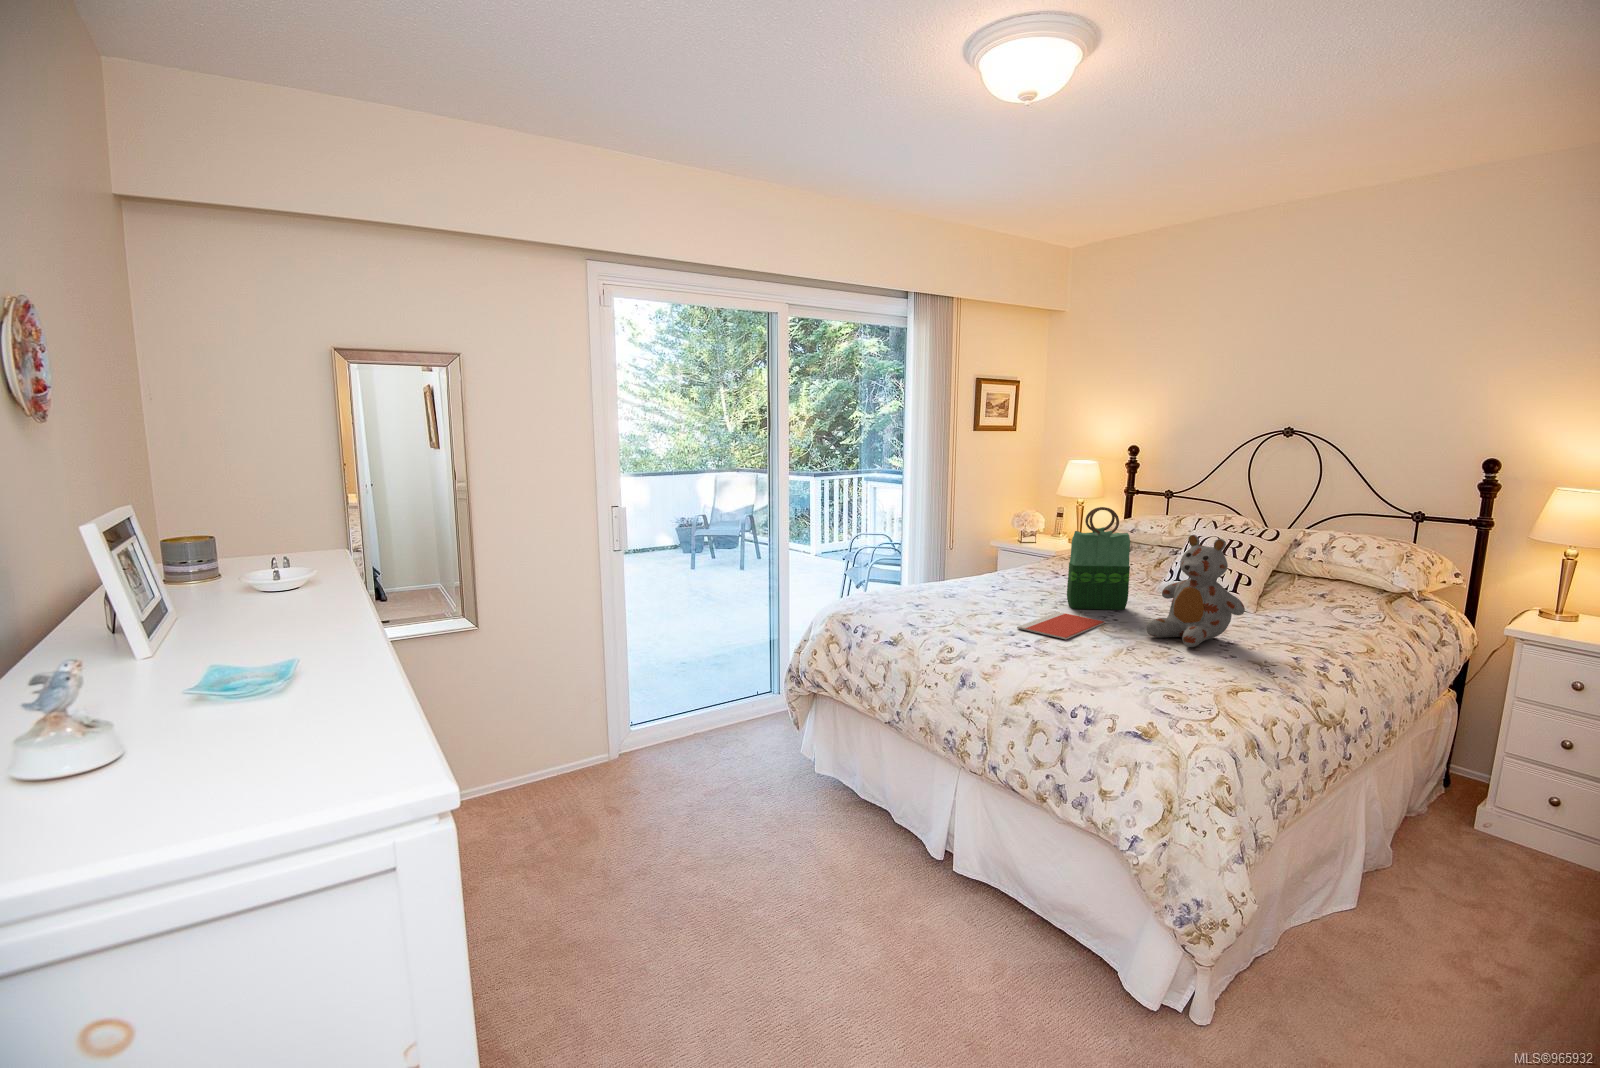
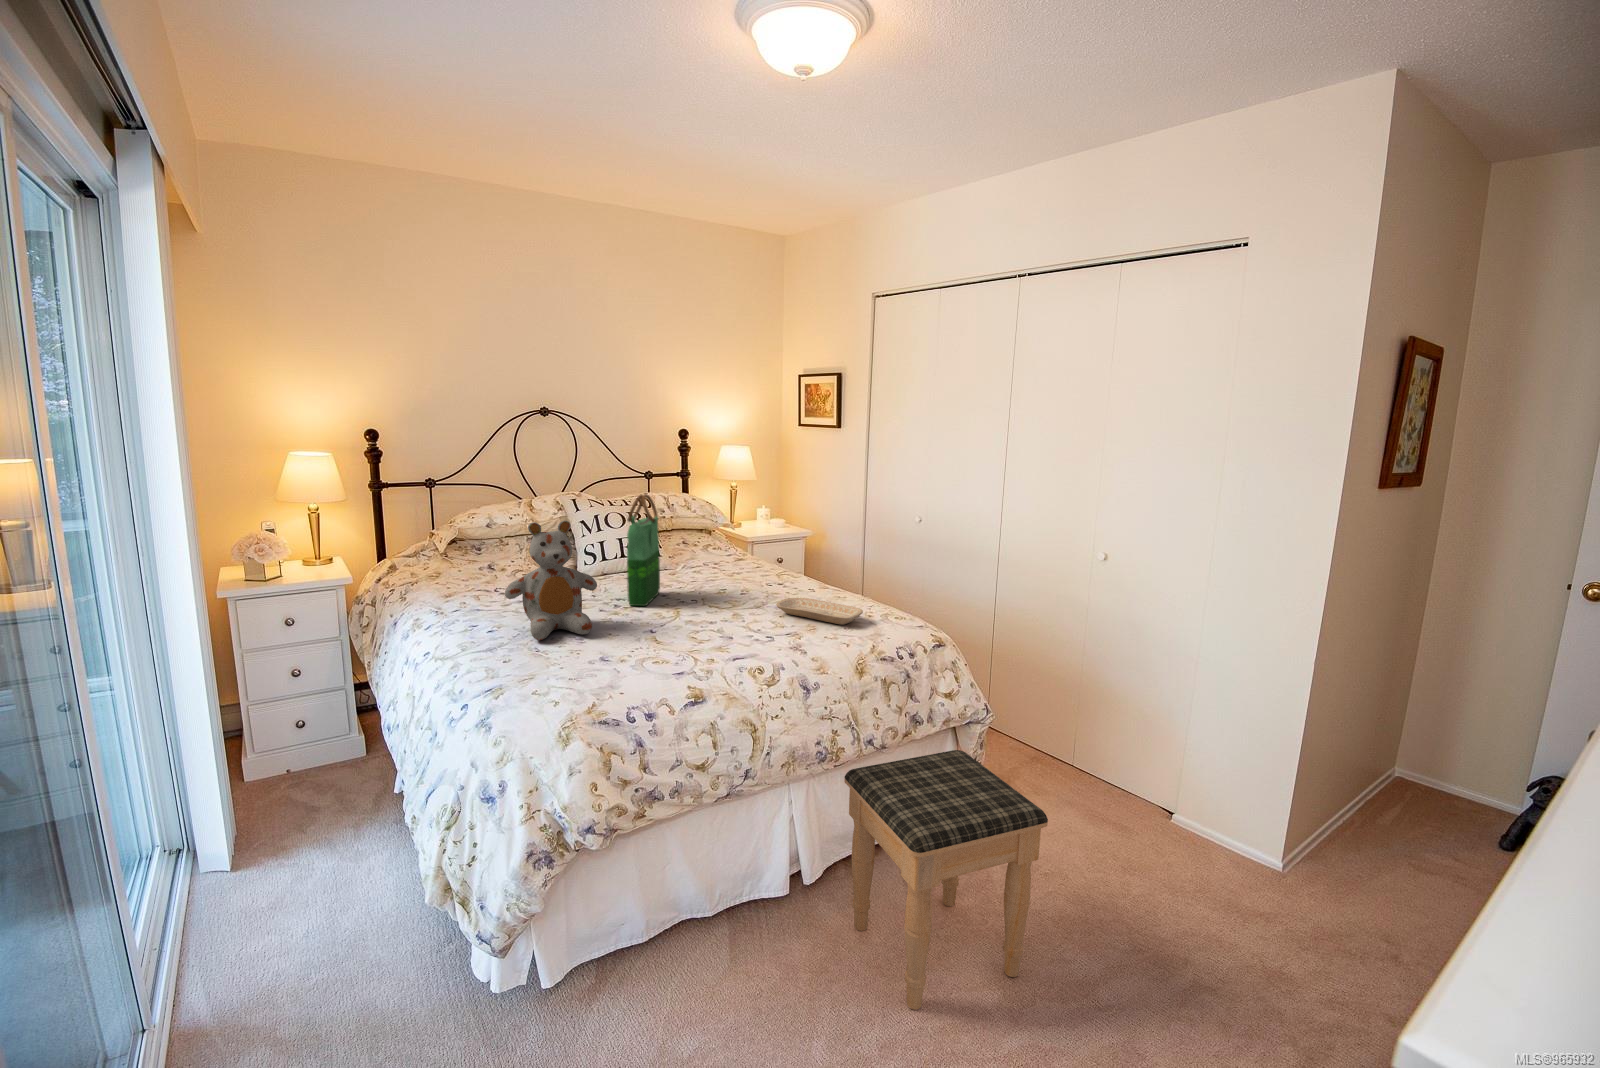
stuffed bear: present [1146,535,1245,647] -> present [505,520,597,640]
notebook: present [1017,612,1105,639] -> none [656,603,751,633]
tray: none [1092,639,1155,677] -> present [776,598,863,625]
footstool: none [820,762,1020,1024] -> present [844,750,1048,1010]

